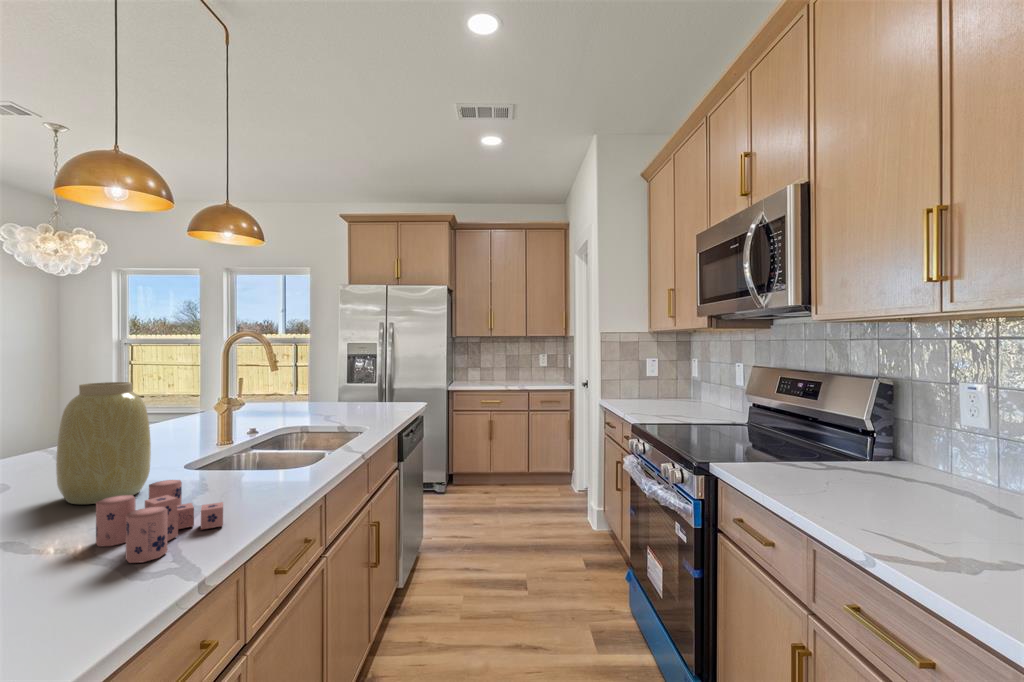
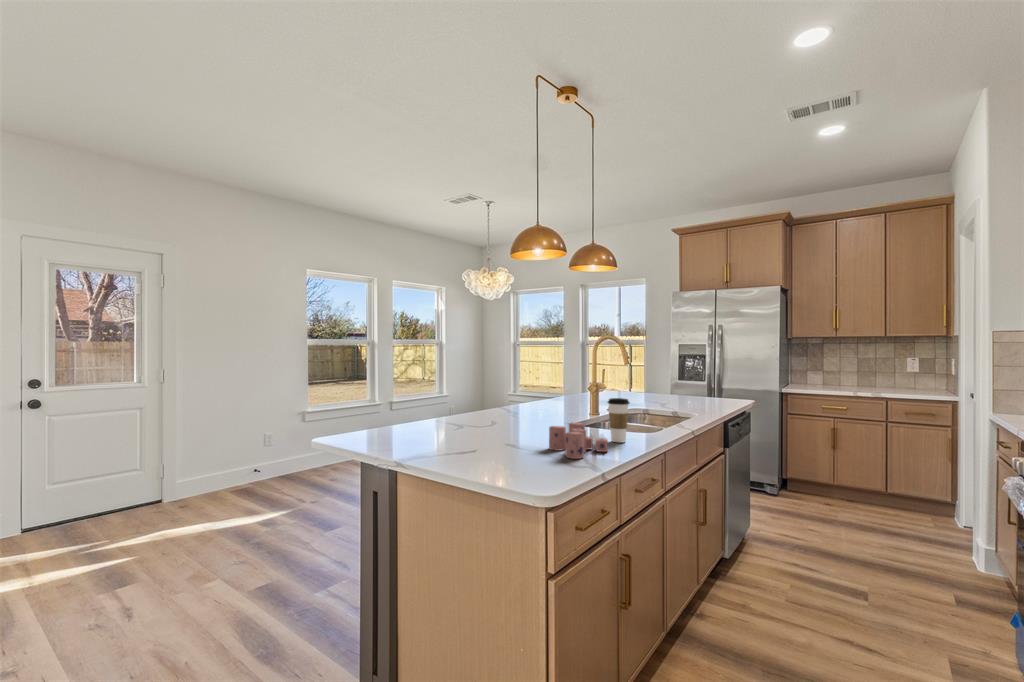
vase: present [56,382,151,504] -> none [522,366,563,433]
coffee cup: none [230,428,269,499] -> present [608,398,629,442]

